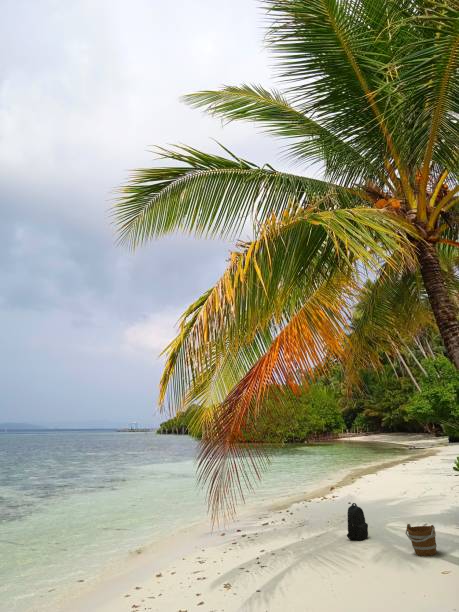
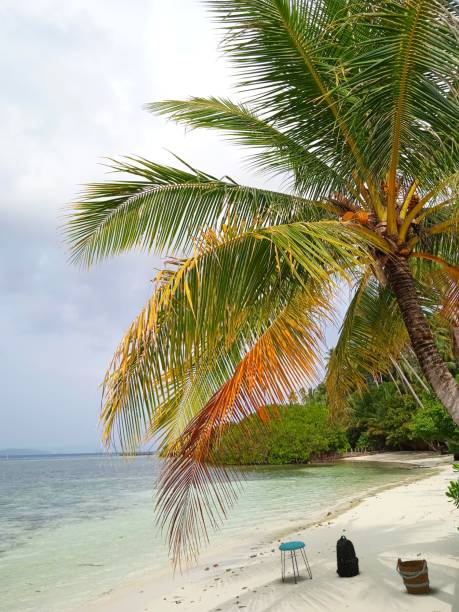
stool: none [293,507,324,546] -> present [279,541,312,584]

